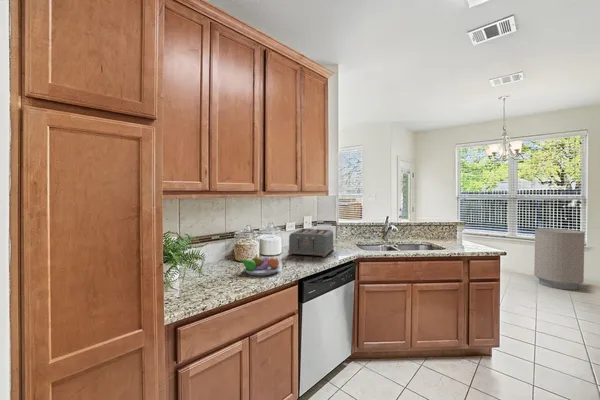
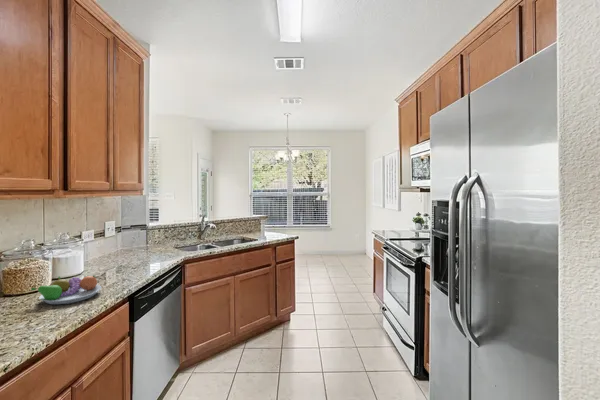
trash can: present [534,228,585,290] -> none [304,218,331,261]
toaster: present [288,229,334,257] -> none [95,235,153,271]

